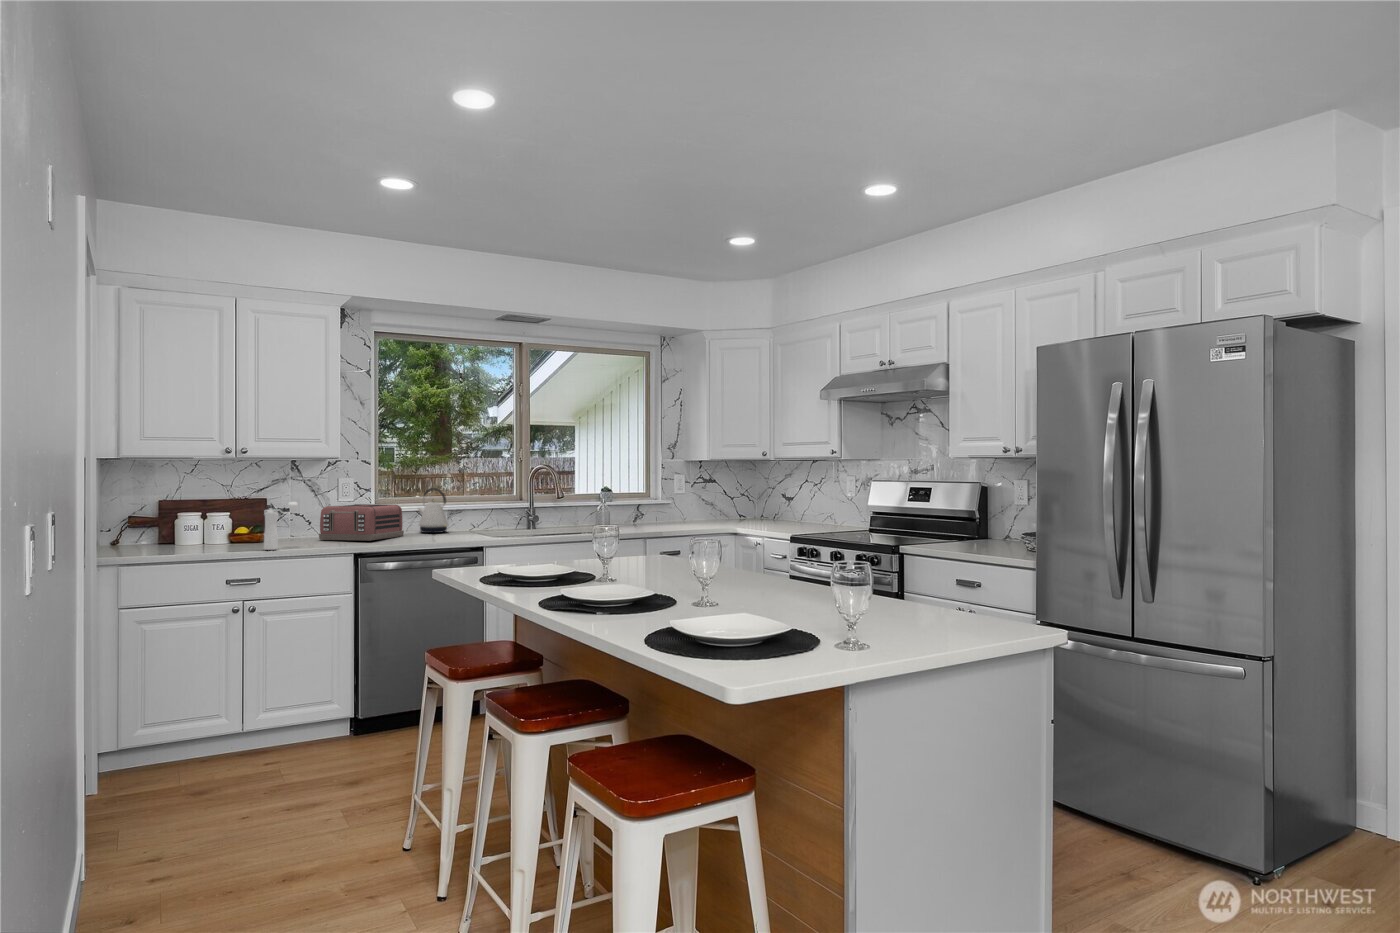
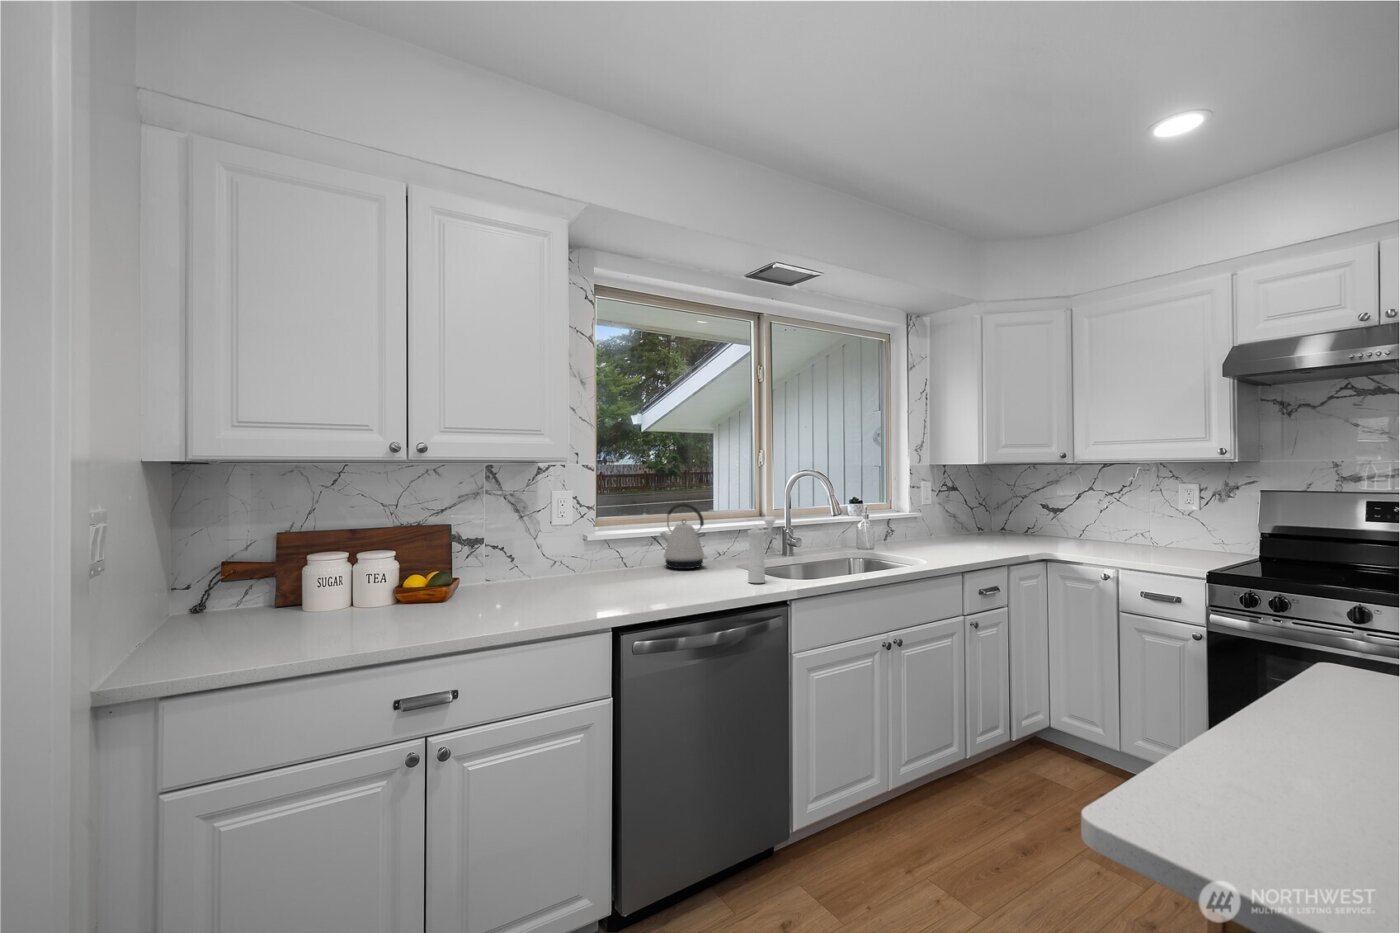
pepper mill: present [264,502,298,550] -> present [748,516,776,583]
toaster: present [319,504,404,541] -> none [537,529,653,592]

